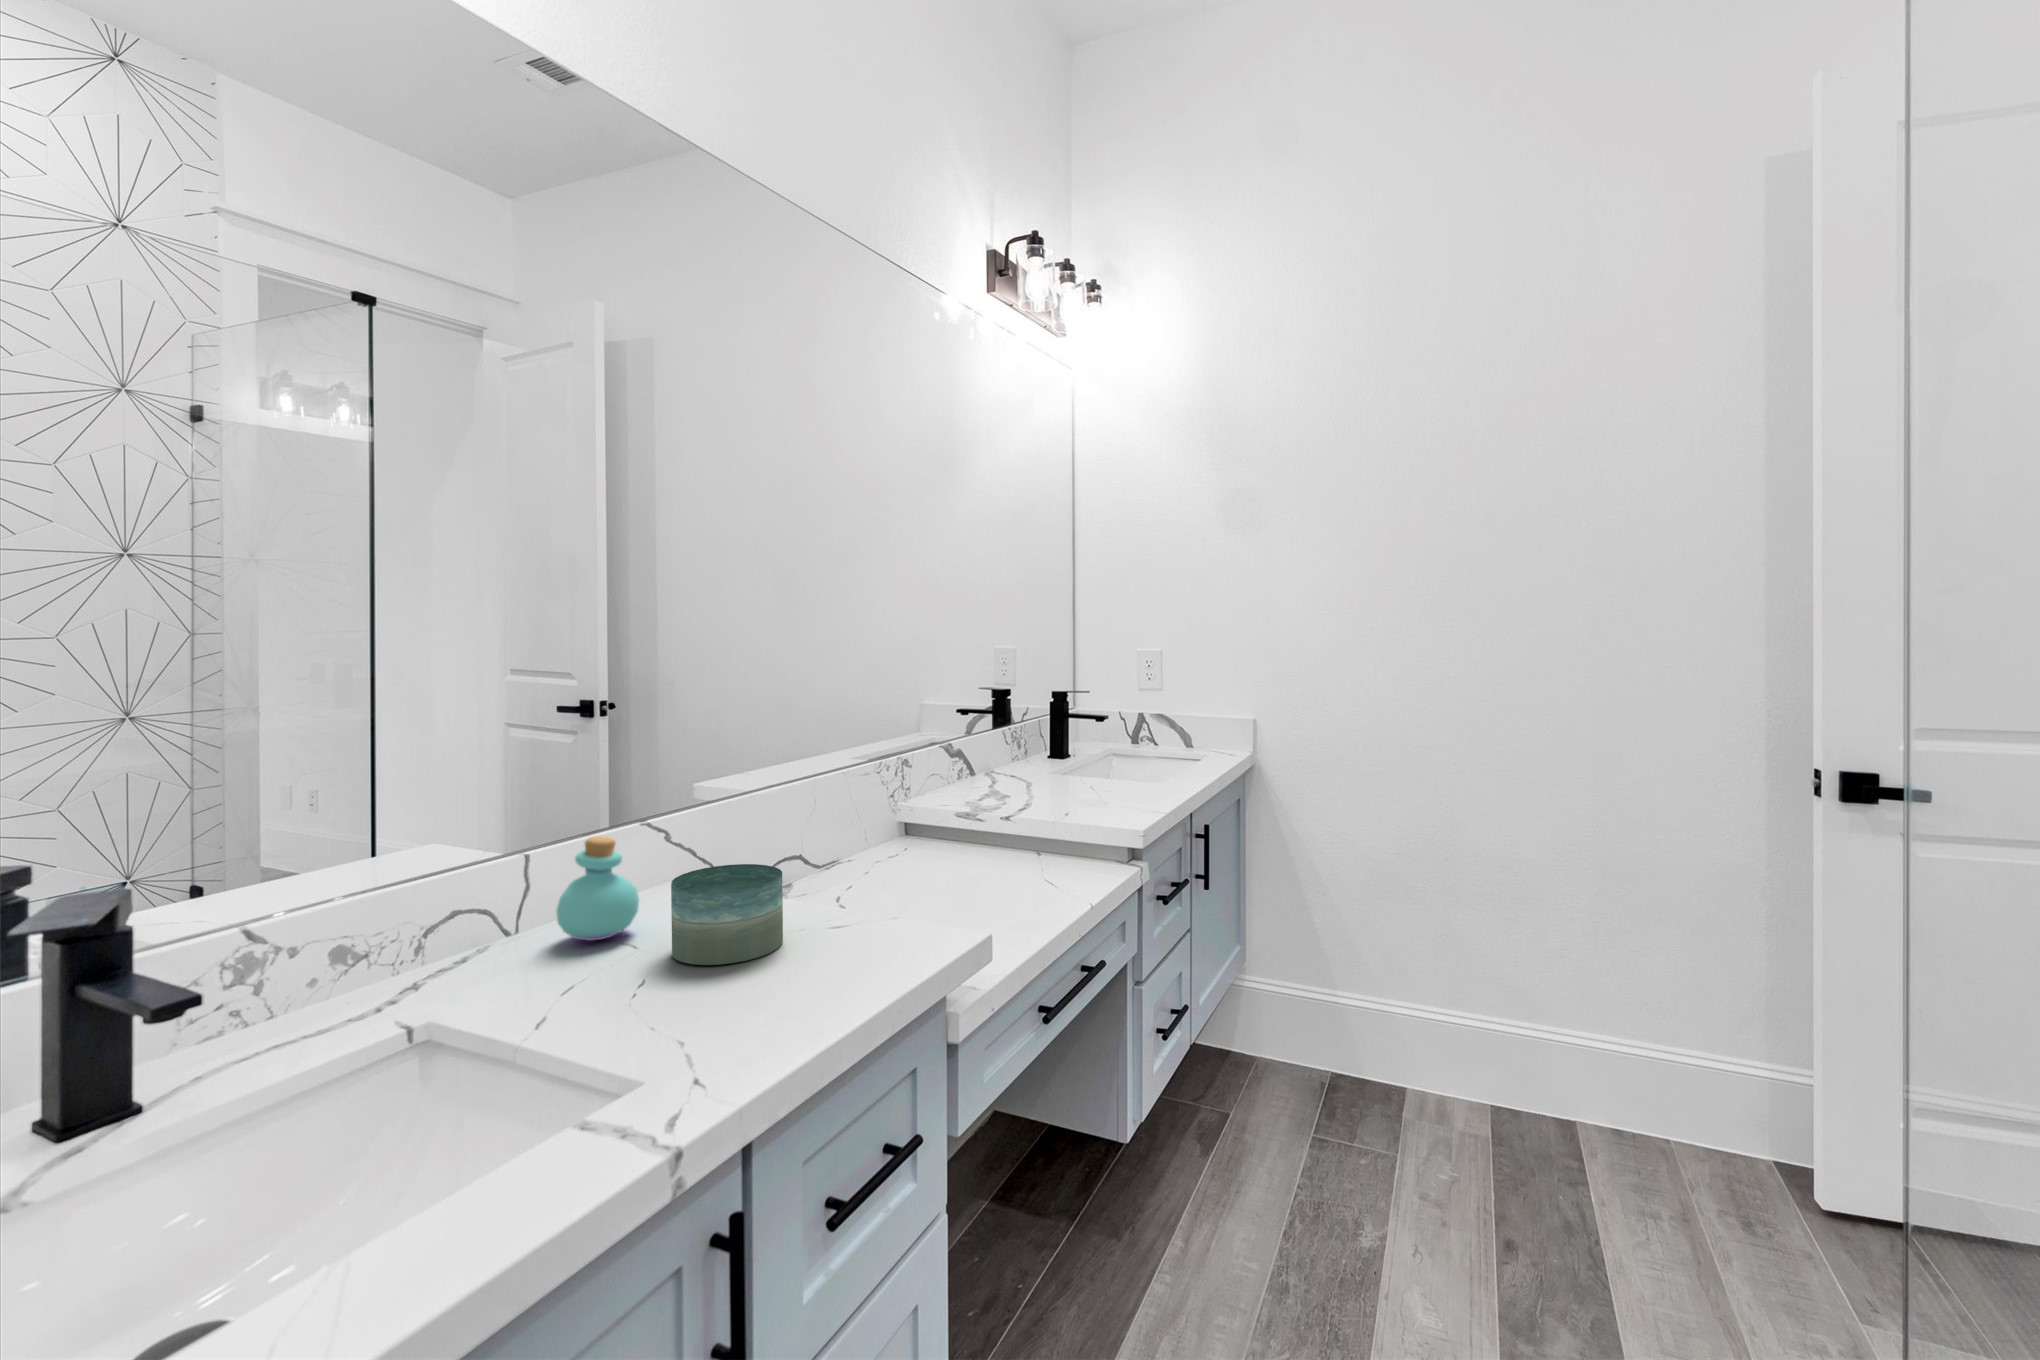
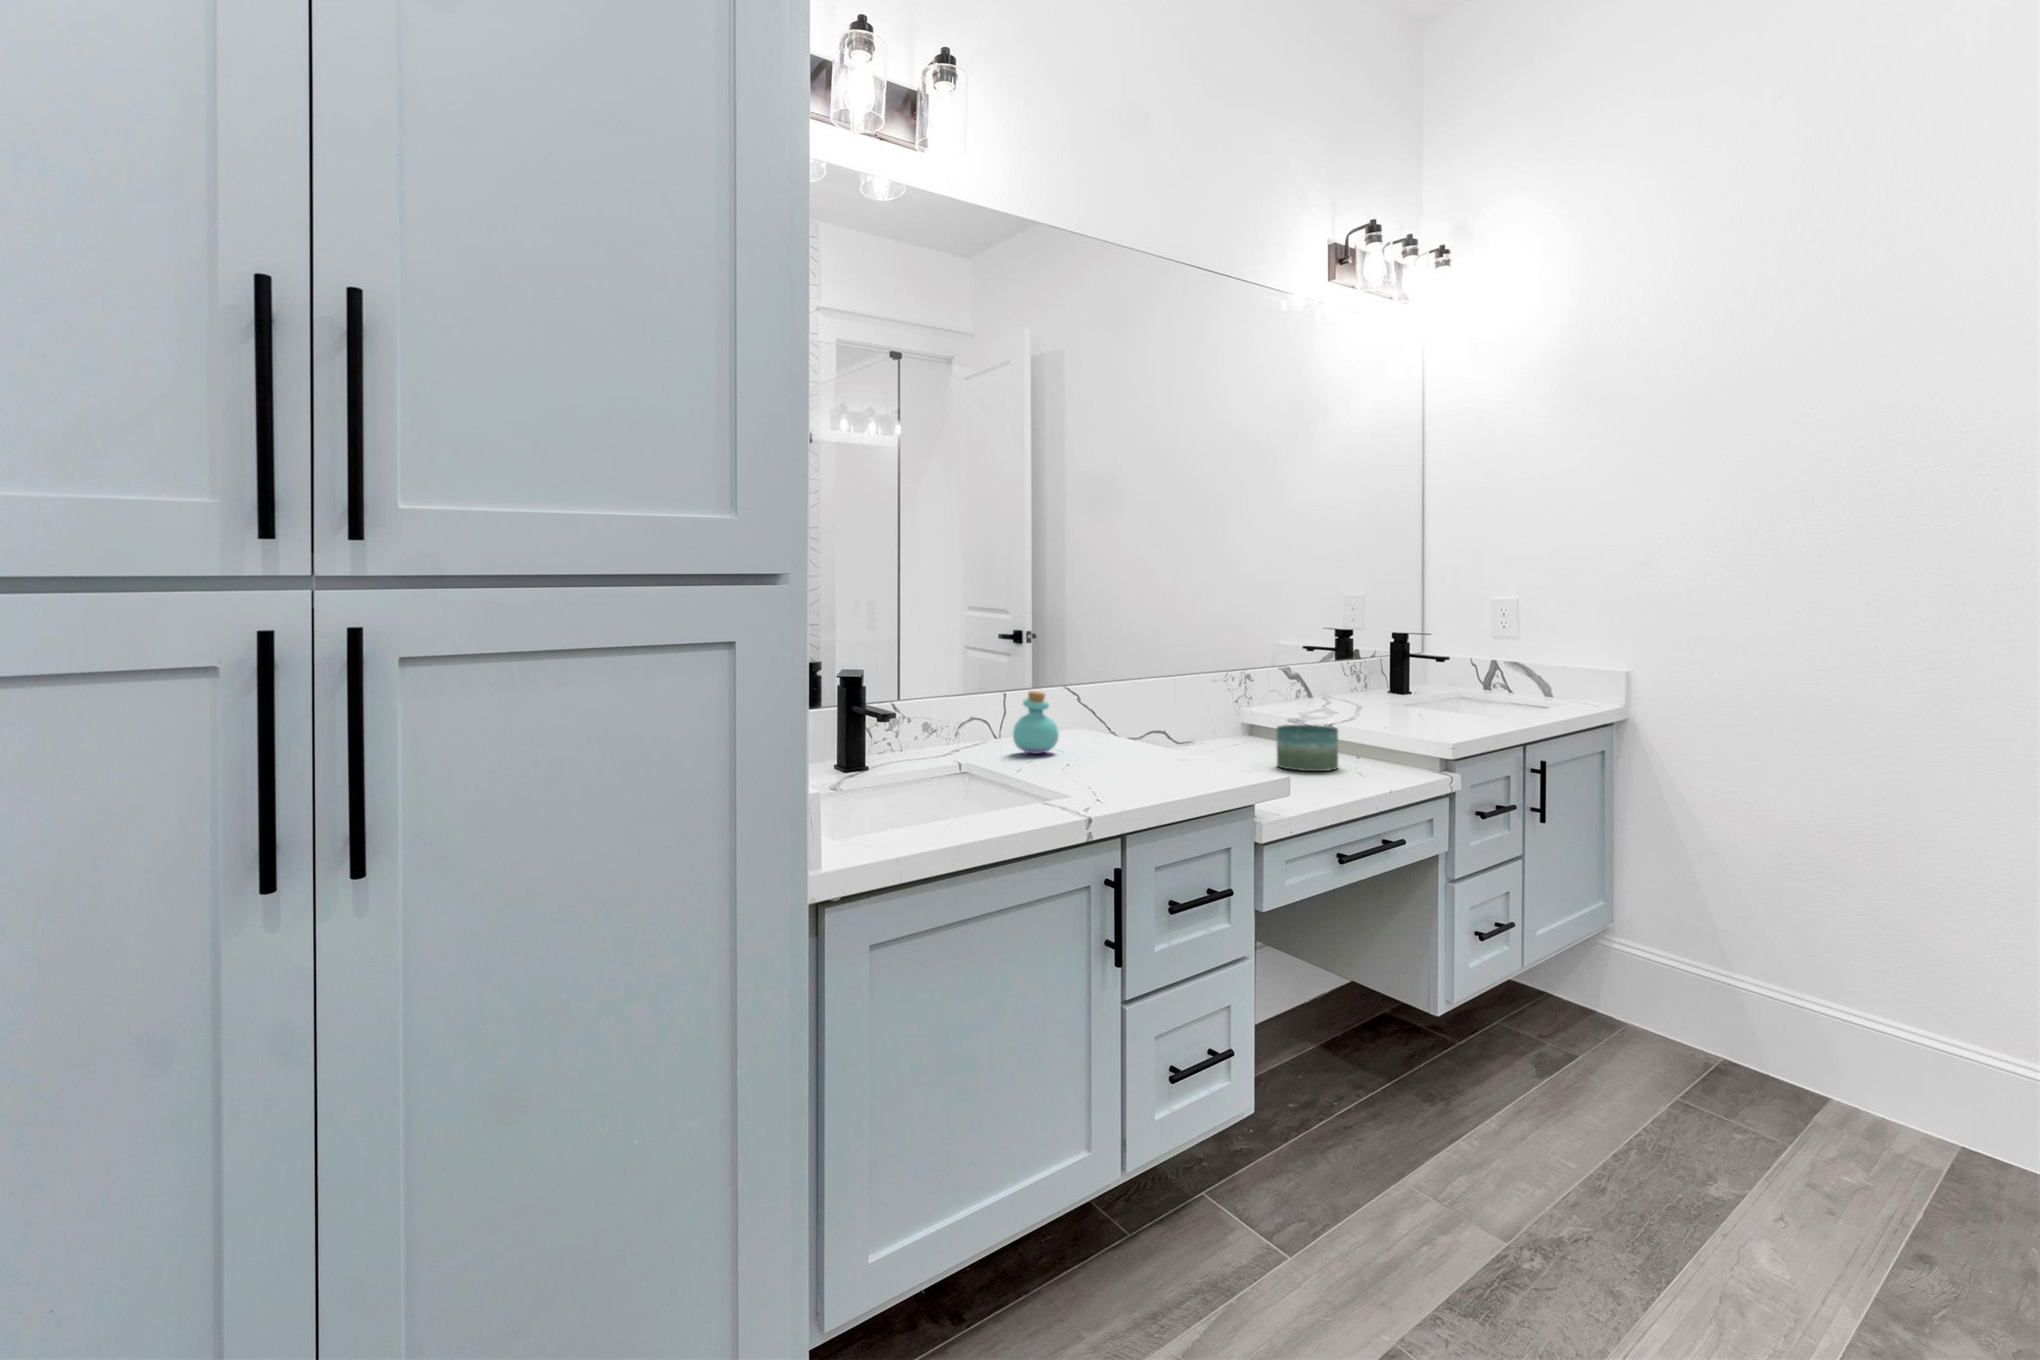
candle: present [671,864,783,965] -> present [1277,725,1338,771]

